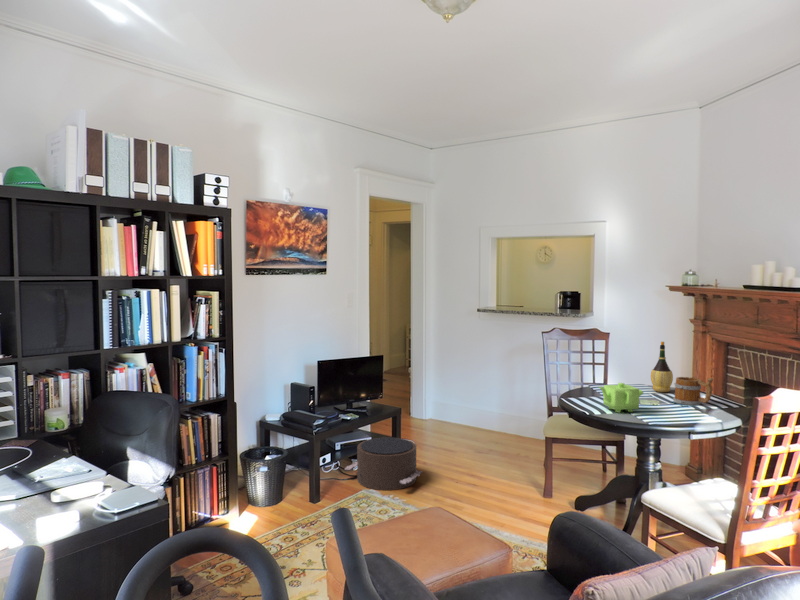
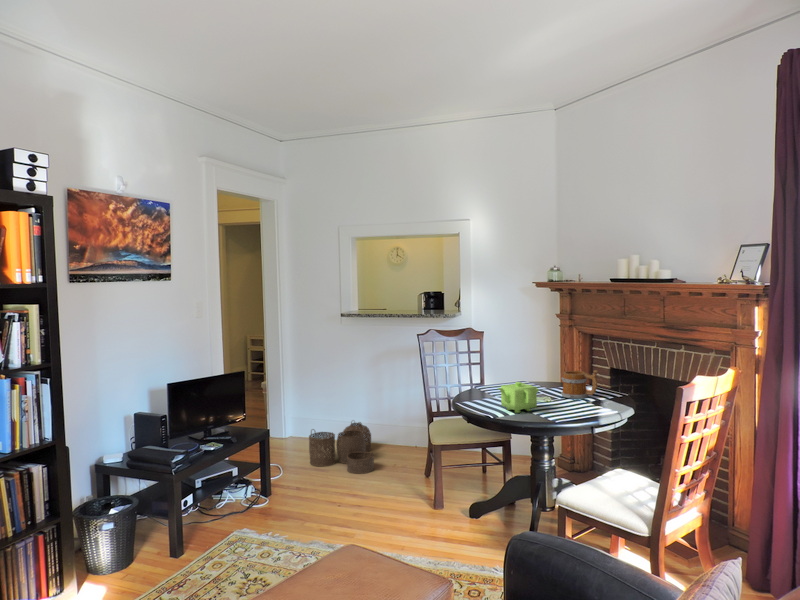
wine bottle: present [651,342,673,392] -> none [535,337,556,388]
woven basket: none [439,407,498,456] -> present [309,422,374,473]
pouf: present [345,437,421,490] -> none [207,465,302,529]

